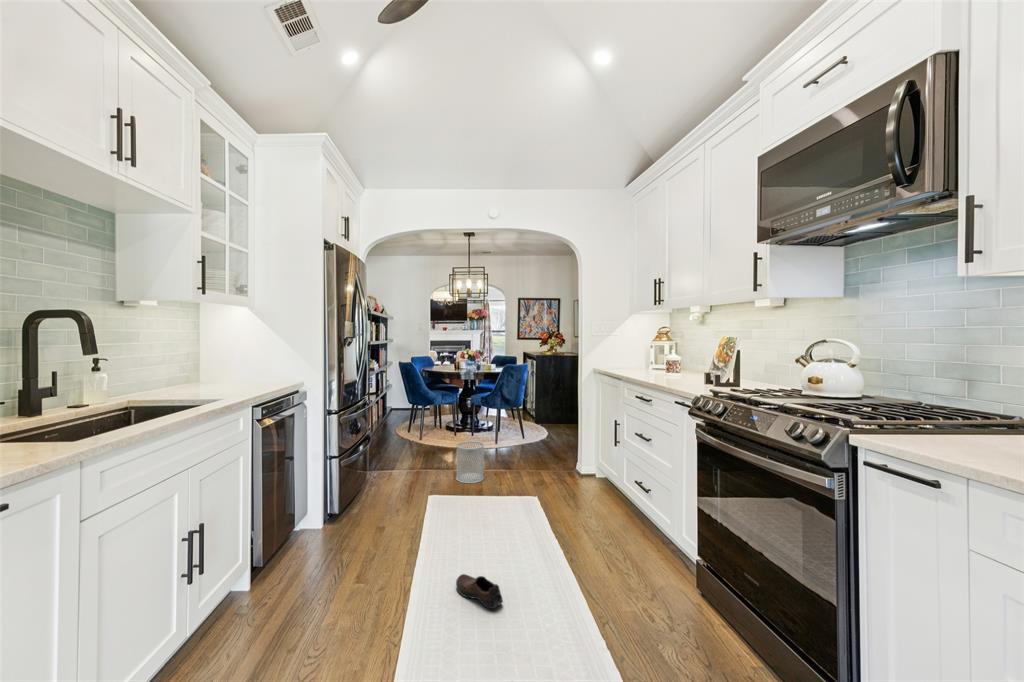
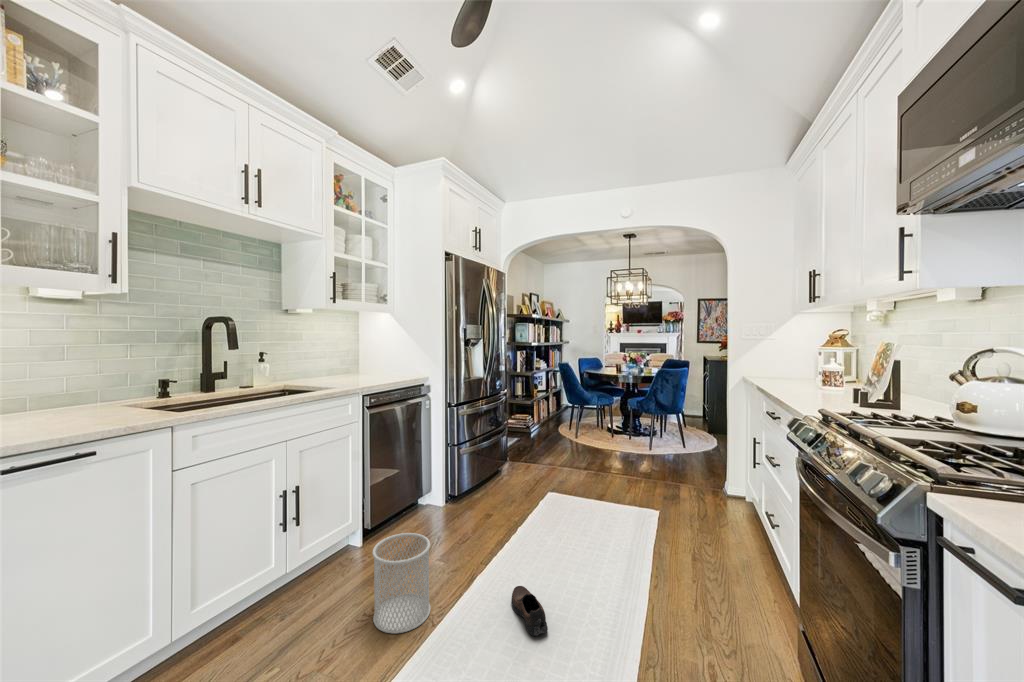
wastebasket: present [456,441,484,483] -> present [373,533,431,634]

